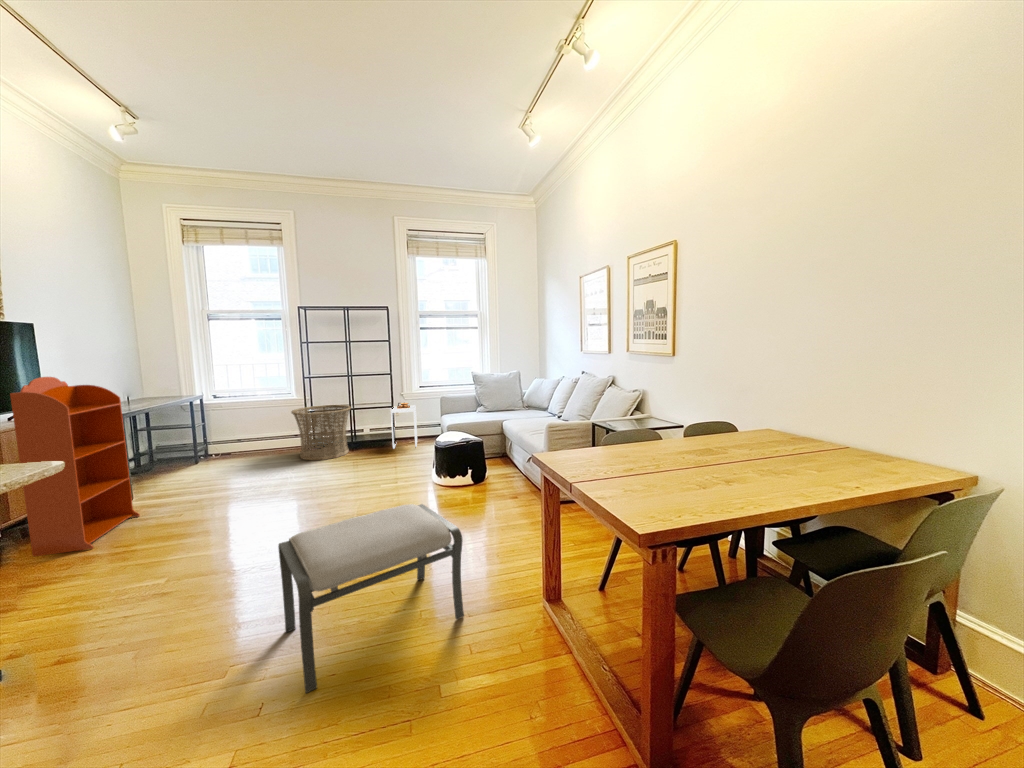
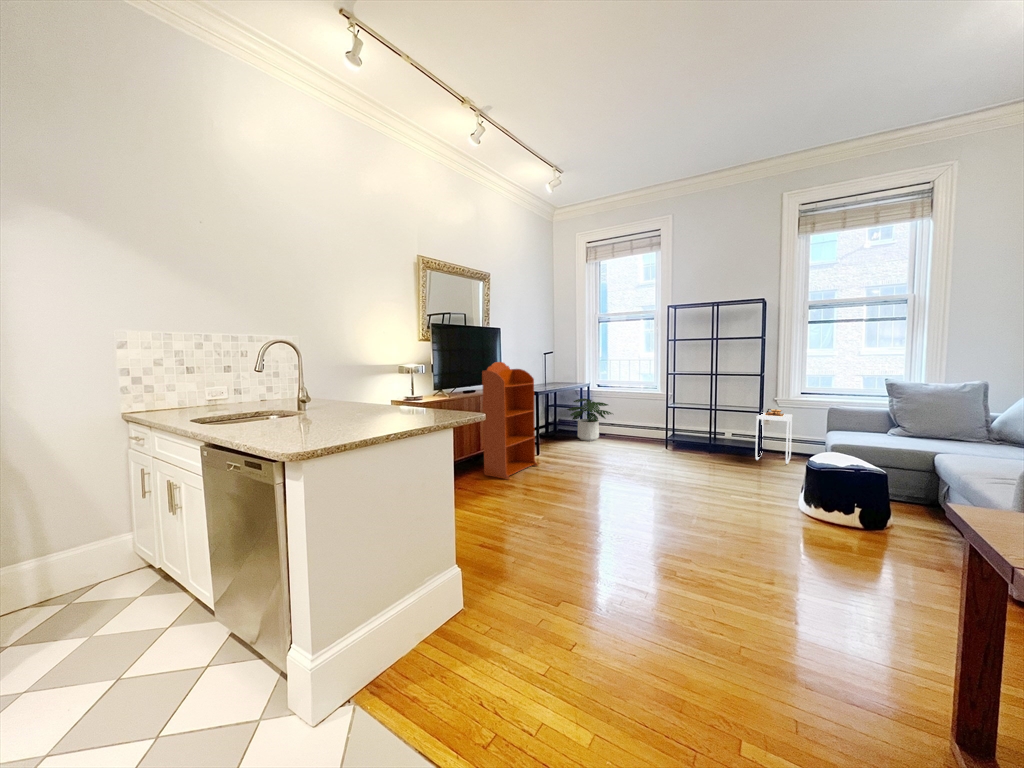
basket: present [292,405,351,460] -> none [652,402,711,456]
potted plant: none [169,414,243,467] -> present [567,398,613,441]
ottoman: present [278,504,464,693] -> none [592,512,803,700]

